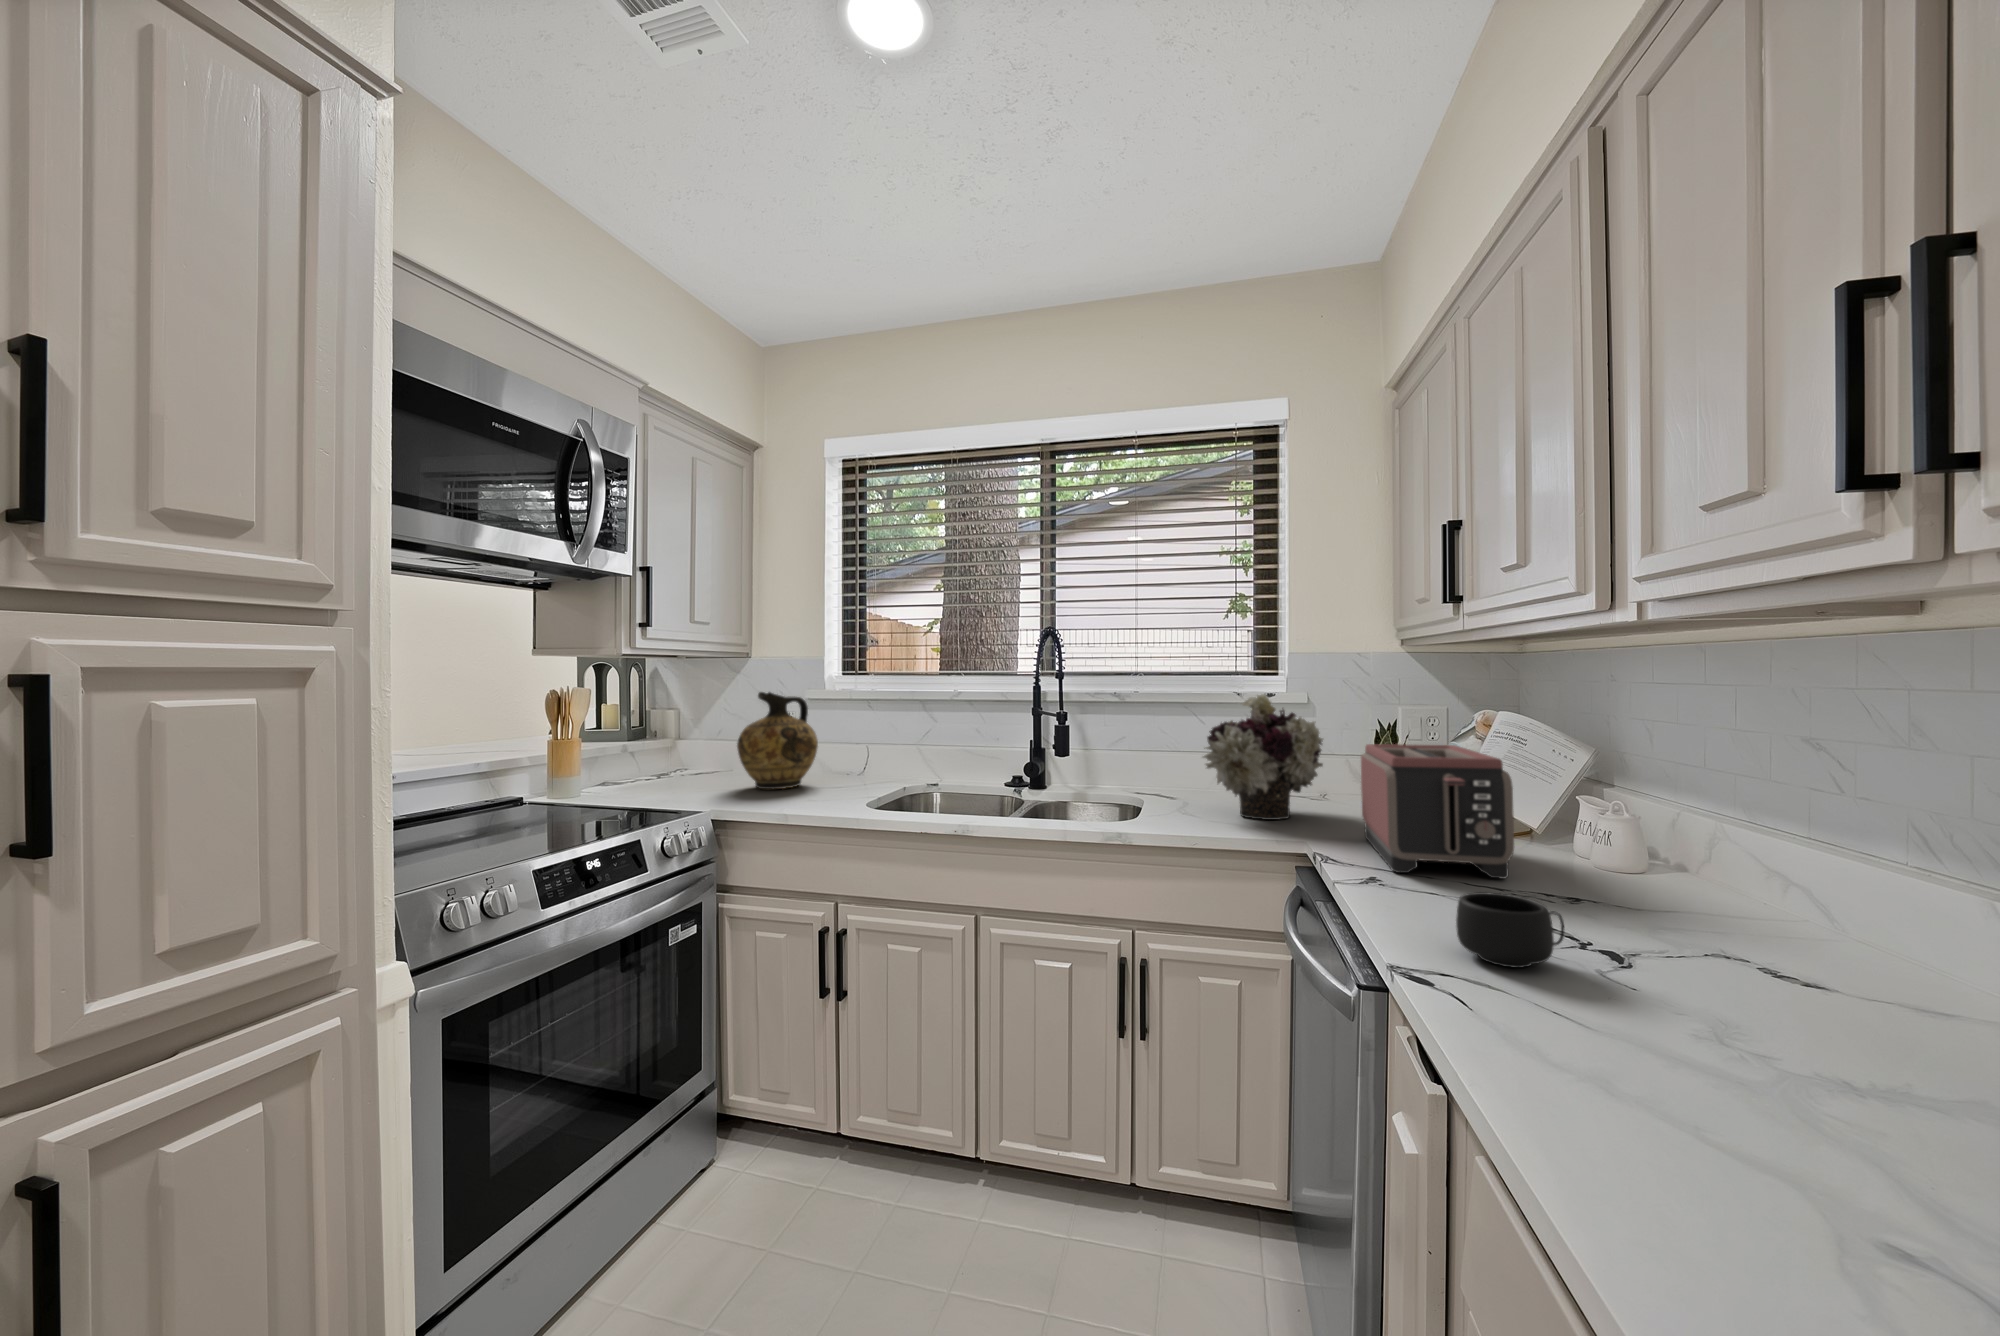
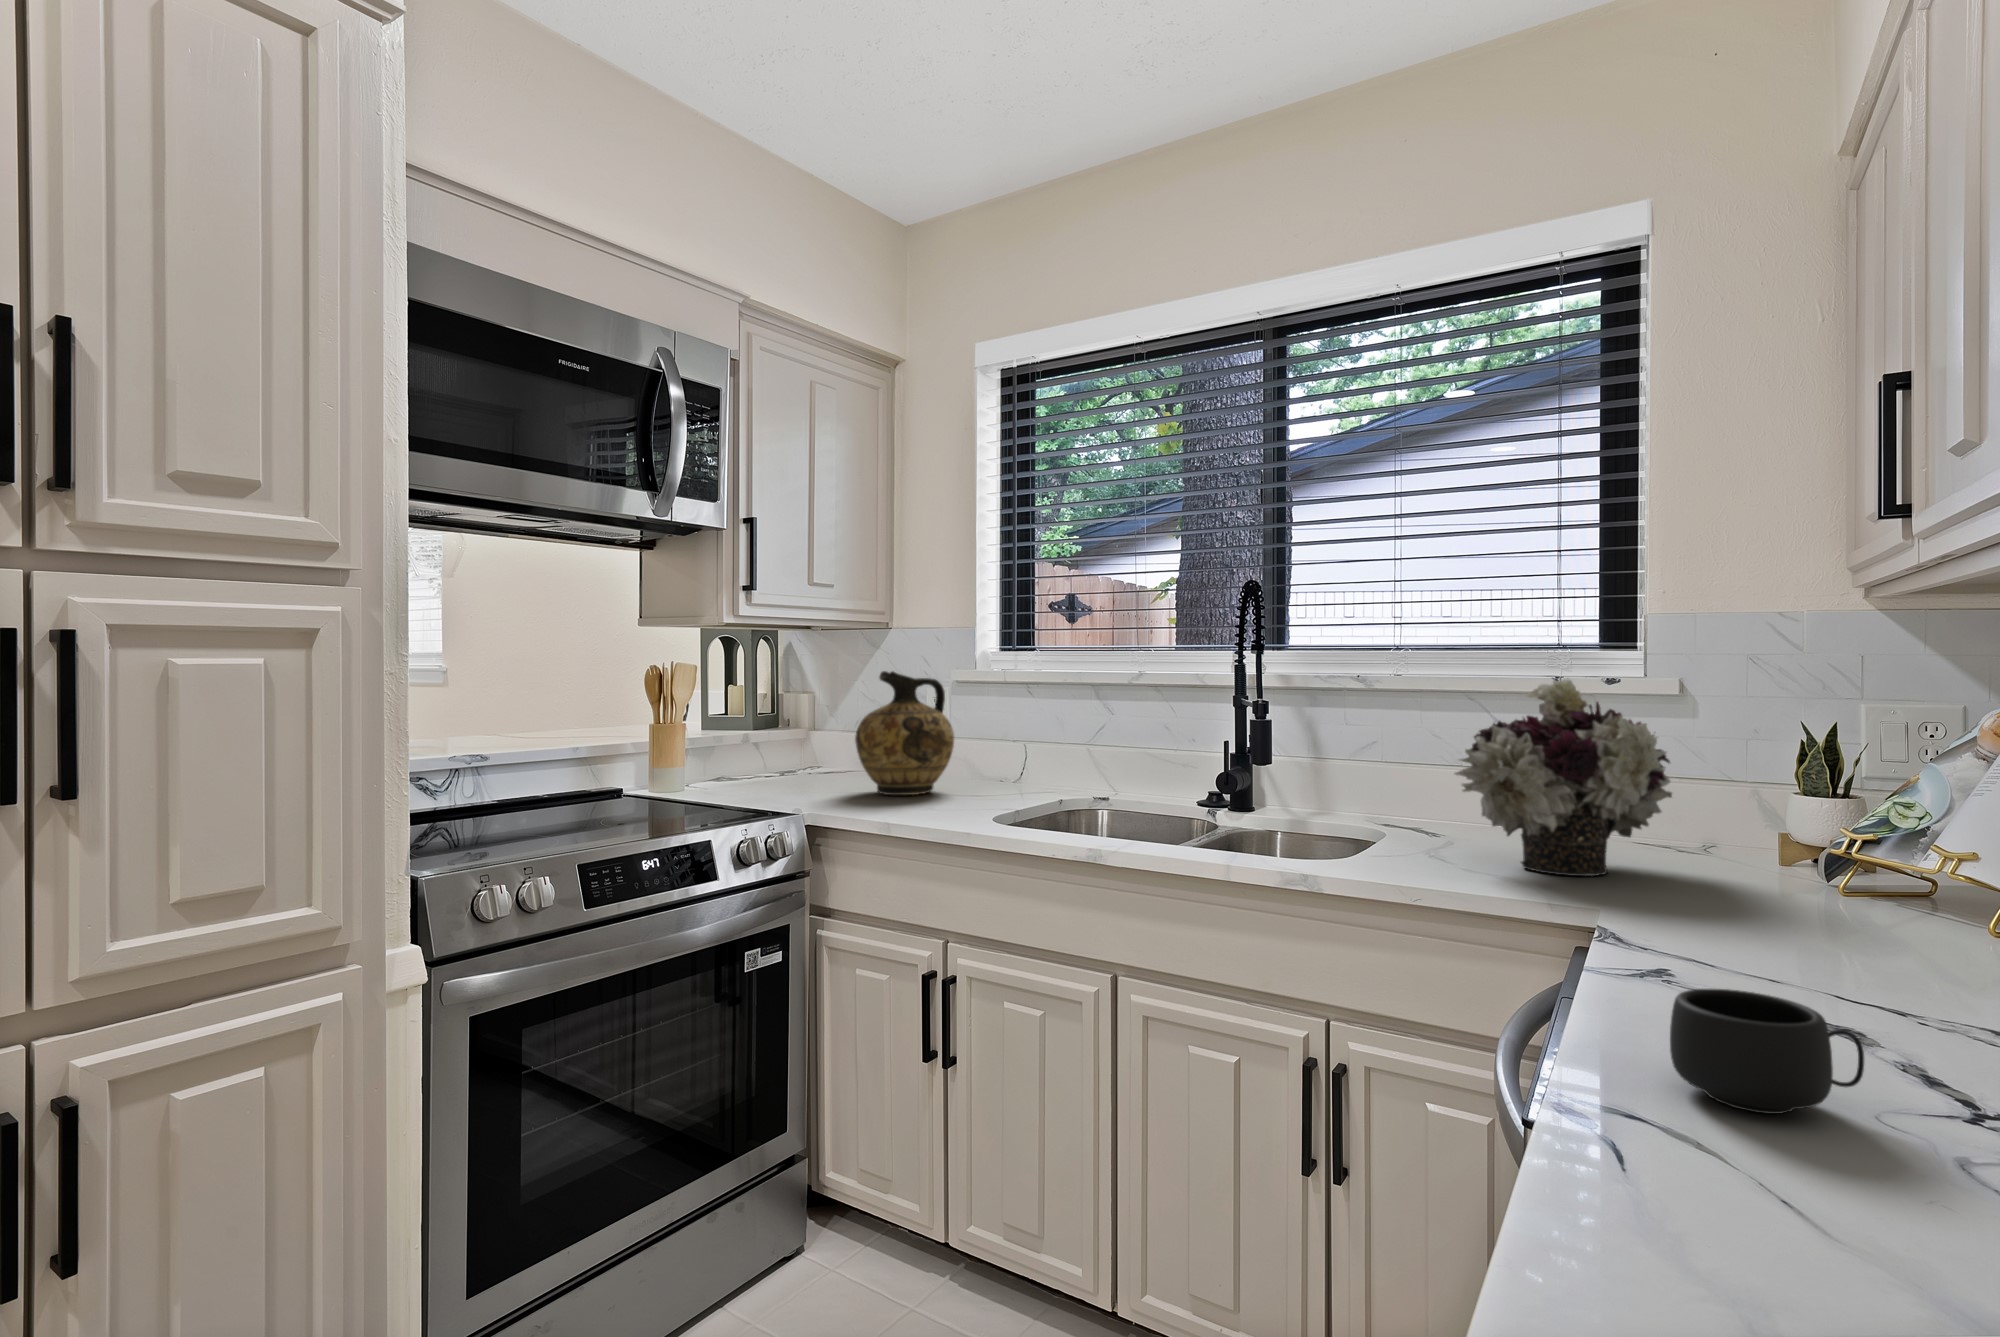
toaster: present [1361,744,1514,878] -> none [1686,760,1920,990]

